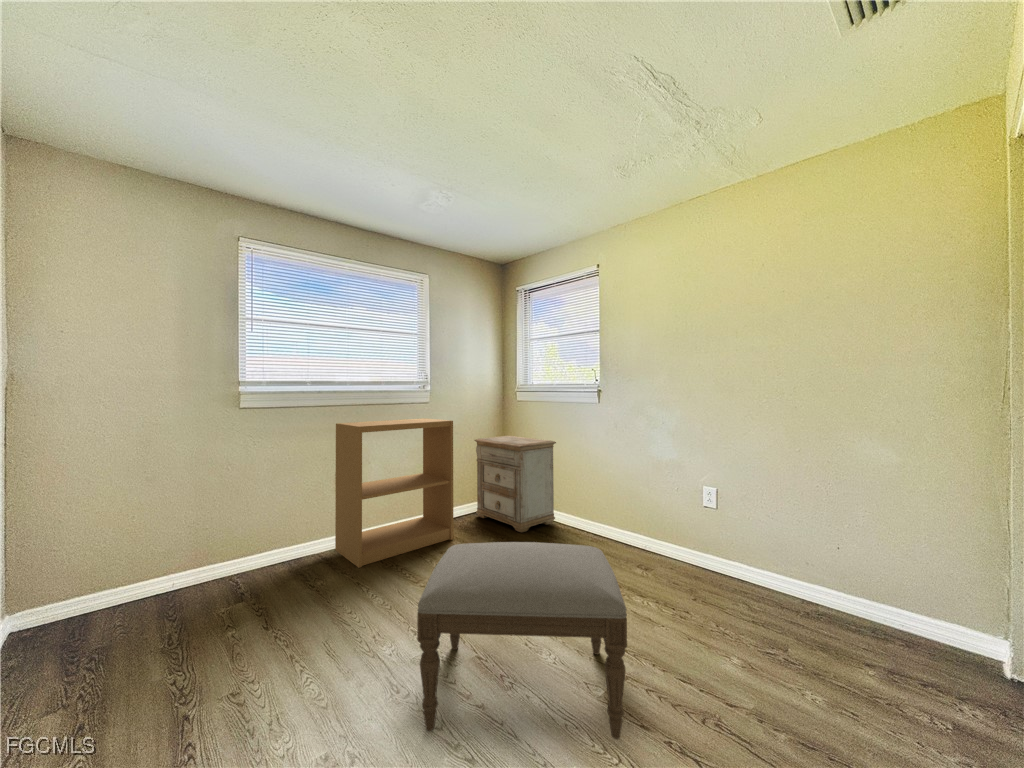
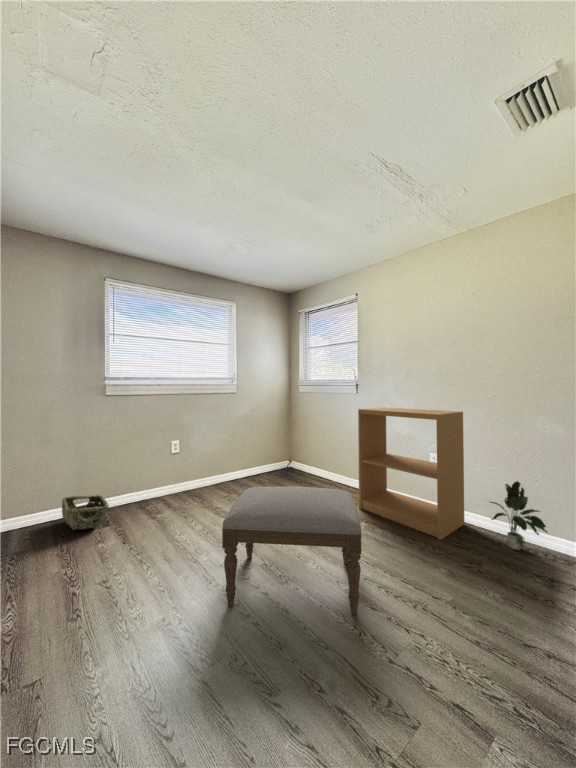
bookshelf: present [335,418,454,568] -> present [358,407,464,540]
nightstand: present [474,436,556,532] -> none [268,417,326,485]
potted plant: none [789,527,876,625] -> present [491,481,547,550]
woven basket: none [172,555,244,609] -> present [62,495,109,530]

